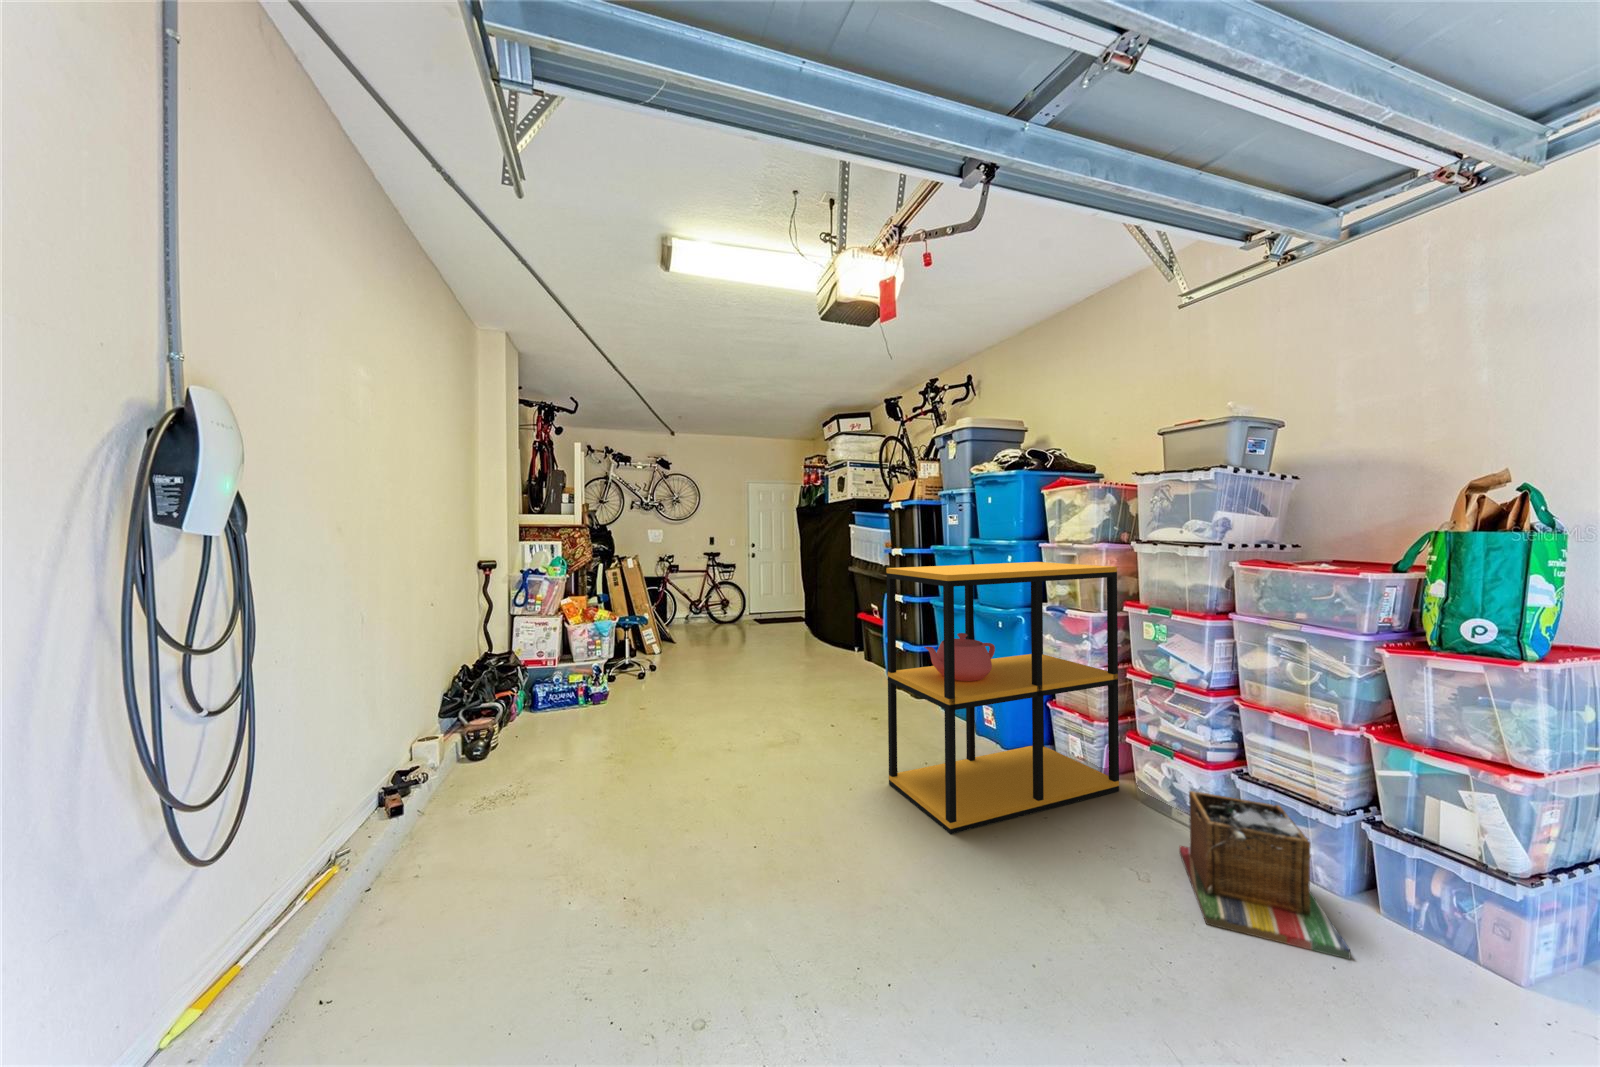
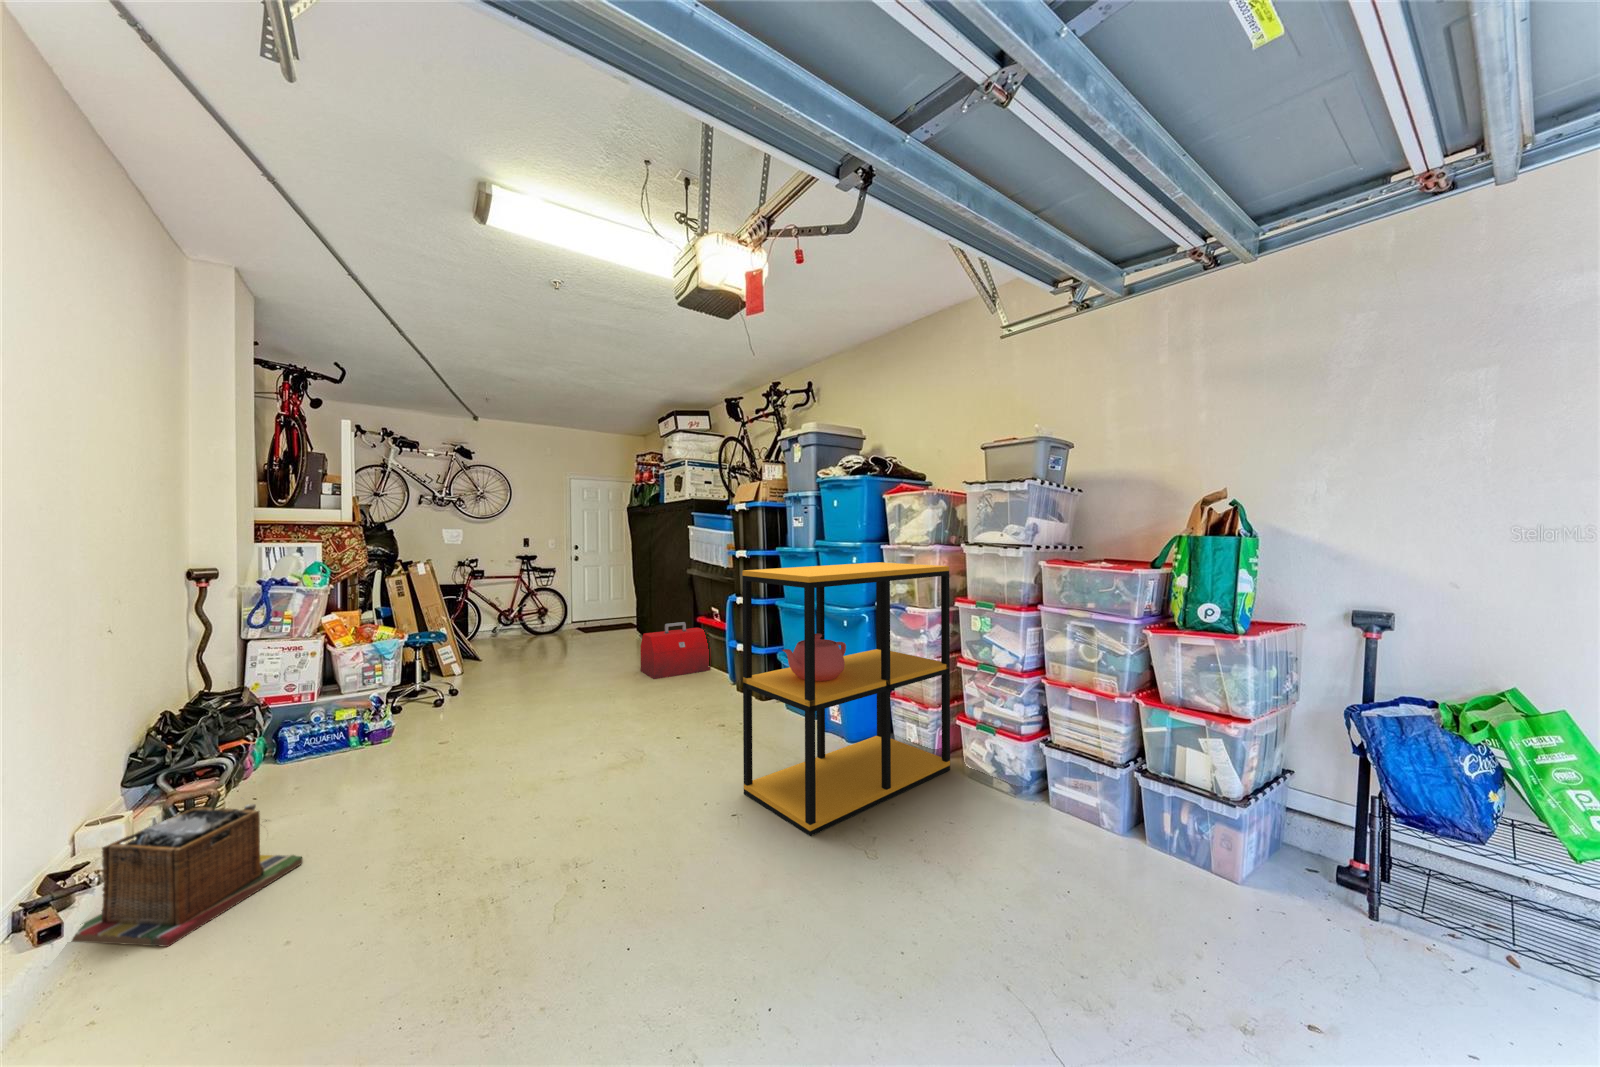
toolbox: none [806,617,871,670] -> present [641,622,711,679]
laundry basket: present [1179,791,1351,959] -> present [72,804,303,947]

